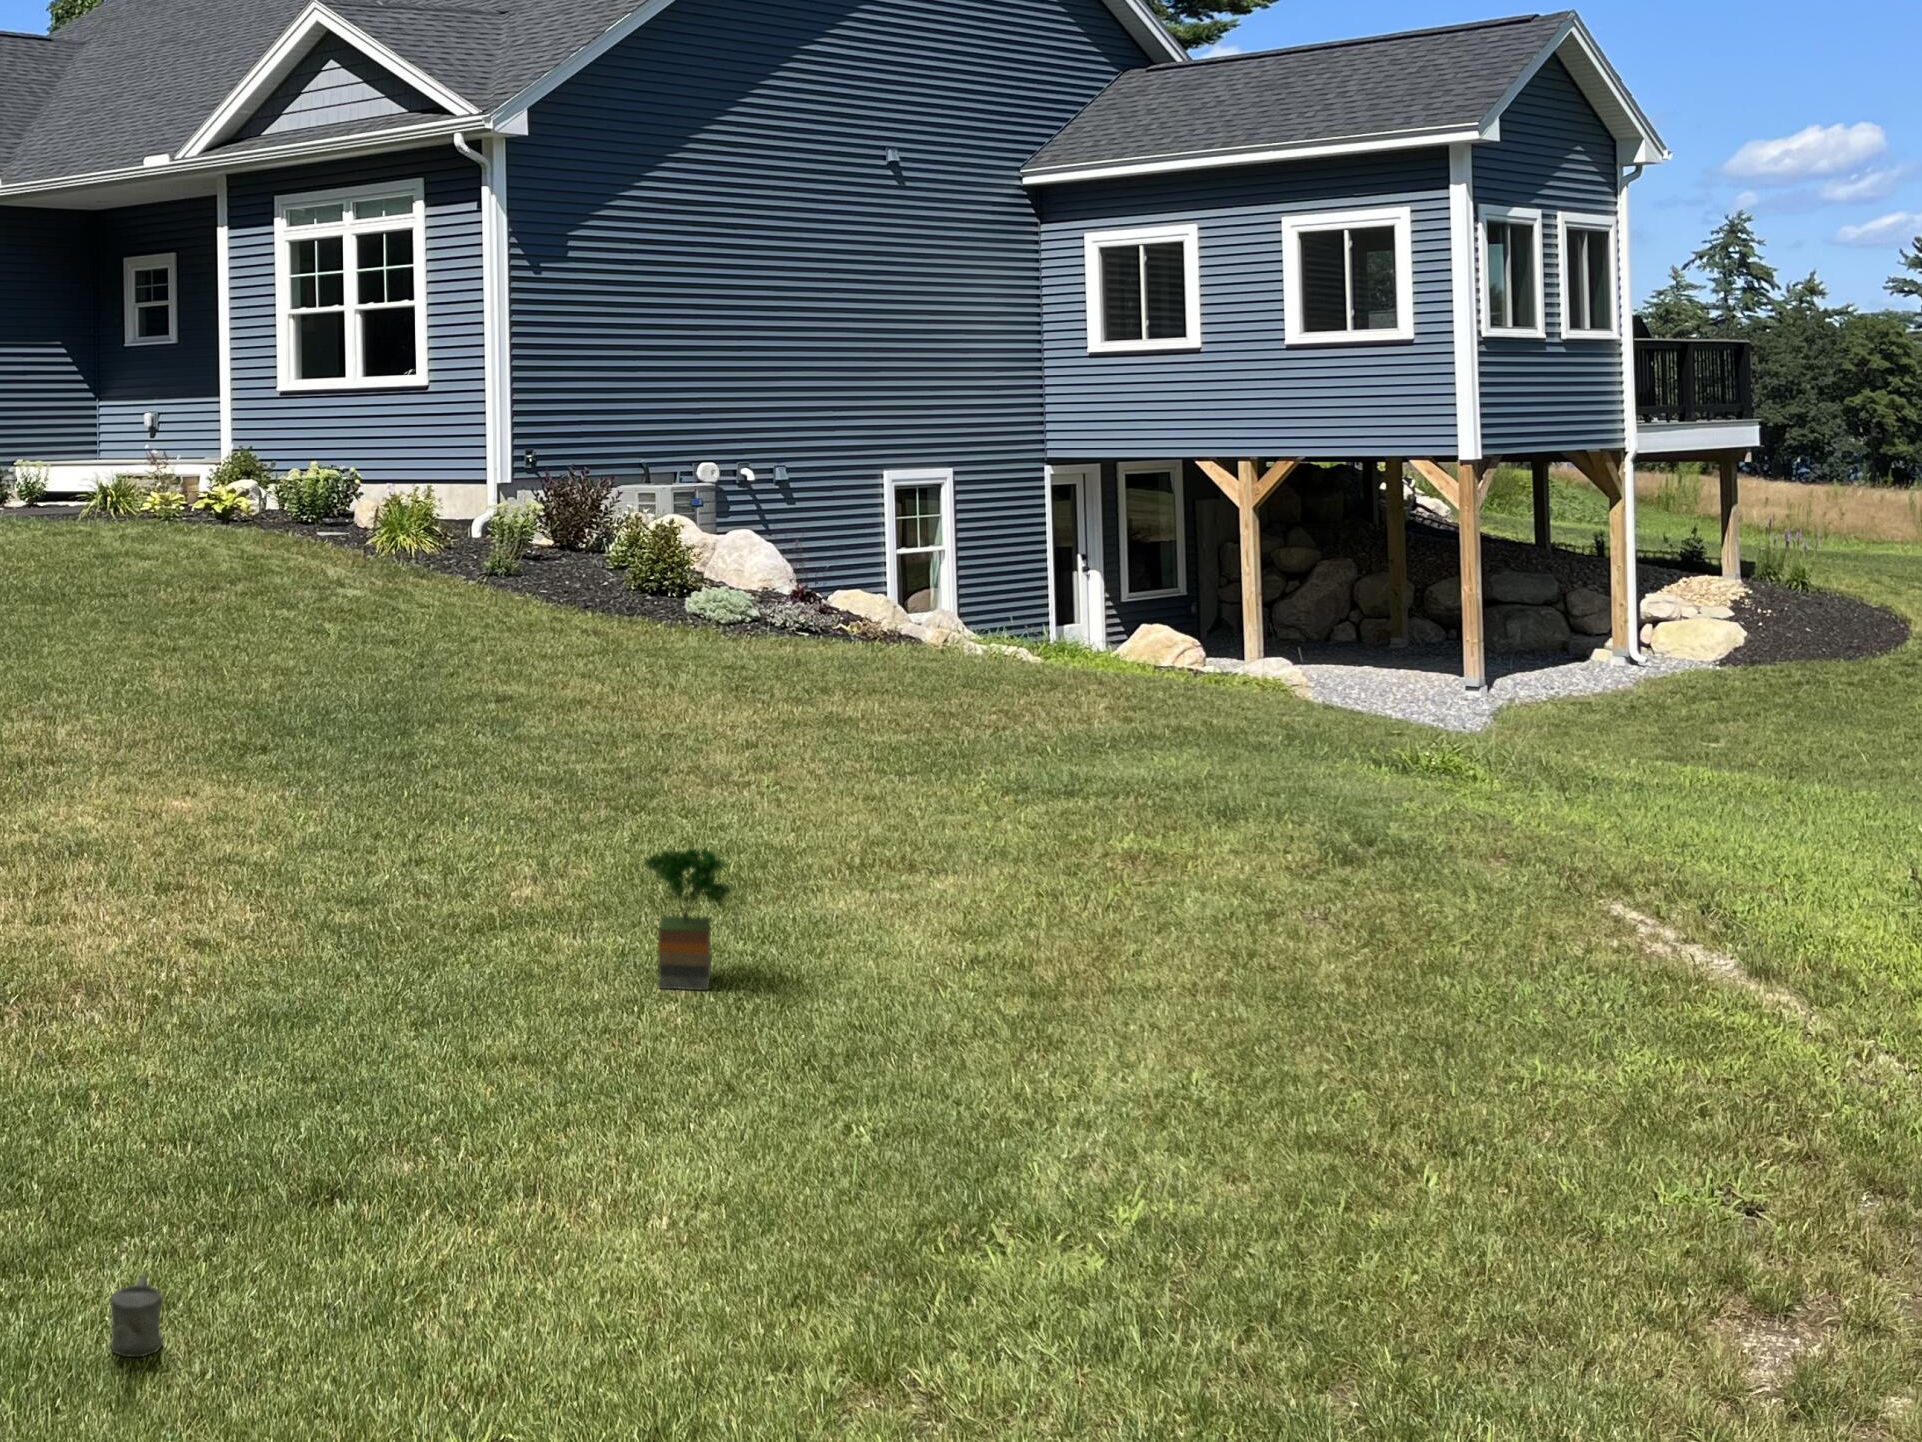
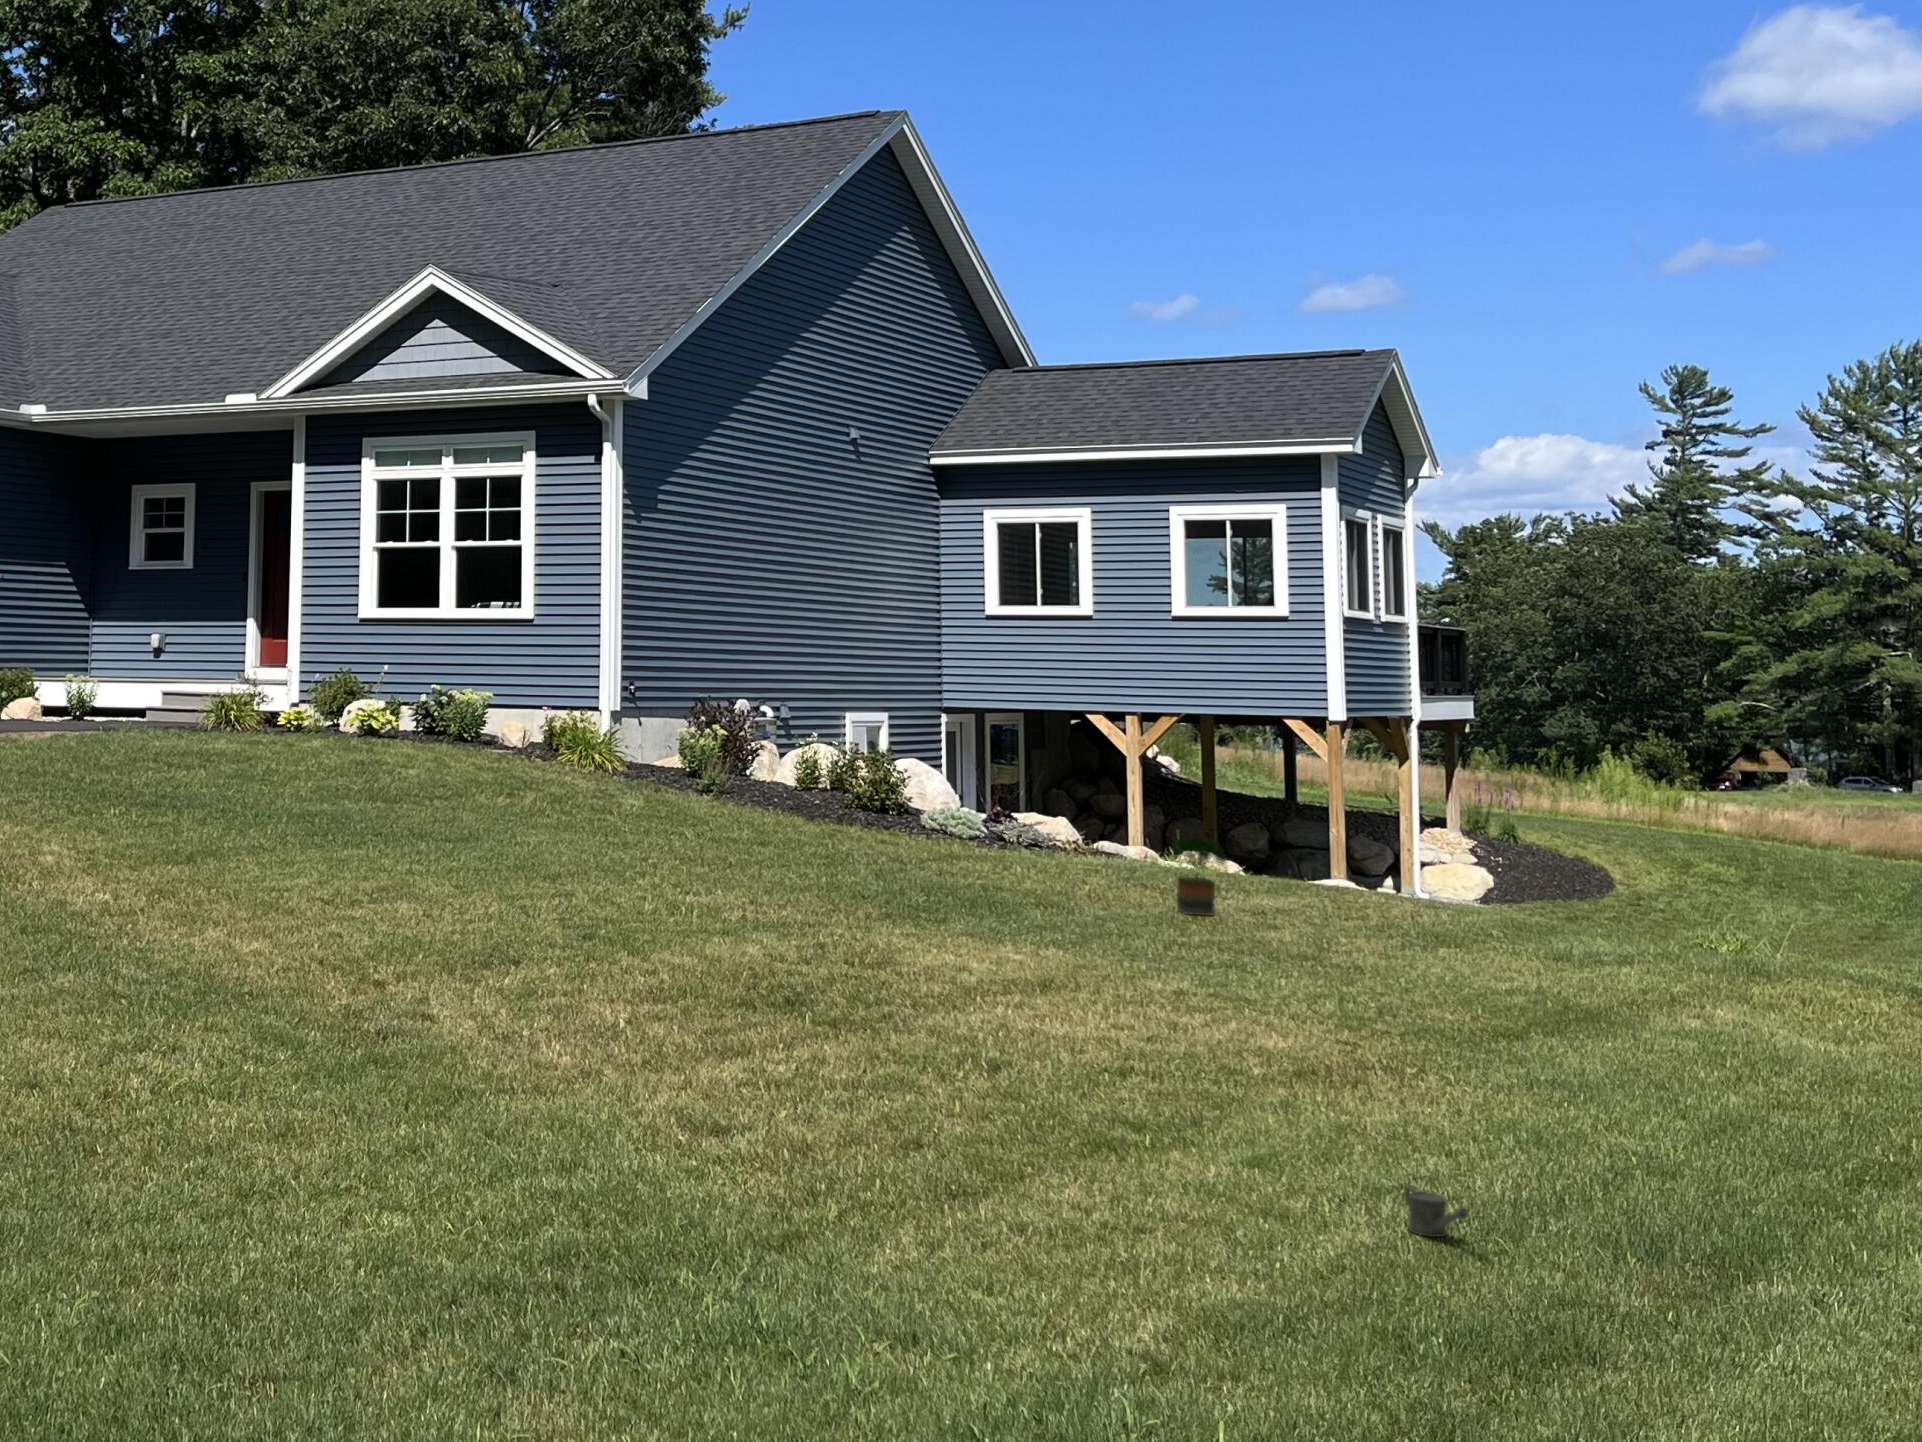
potted tree: present [644,848,732,990] -> present [1174,837,1227,916]

